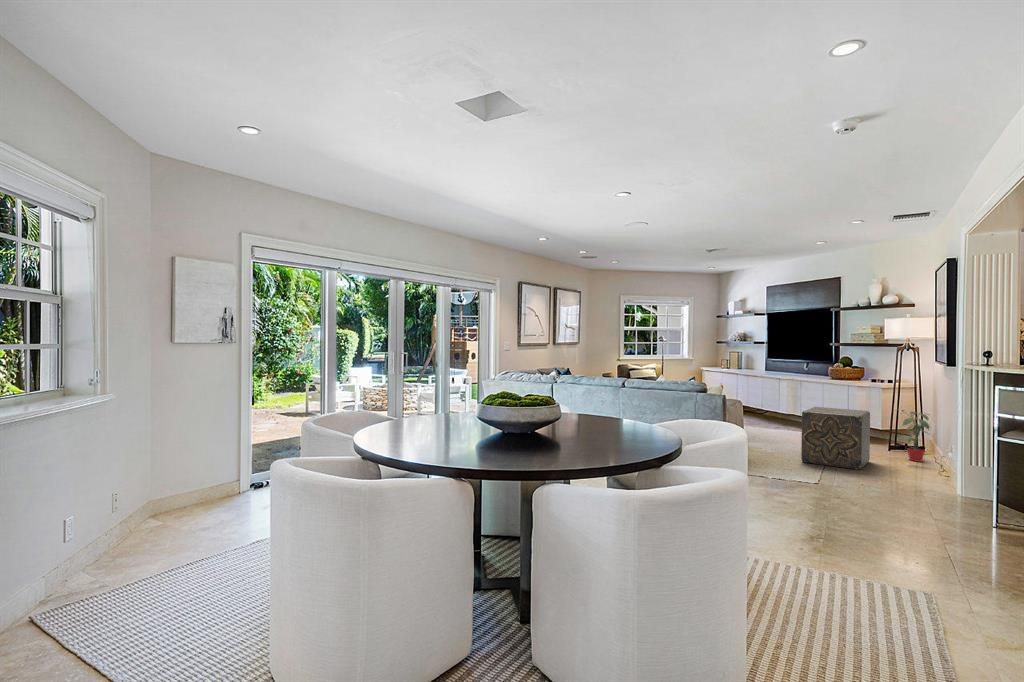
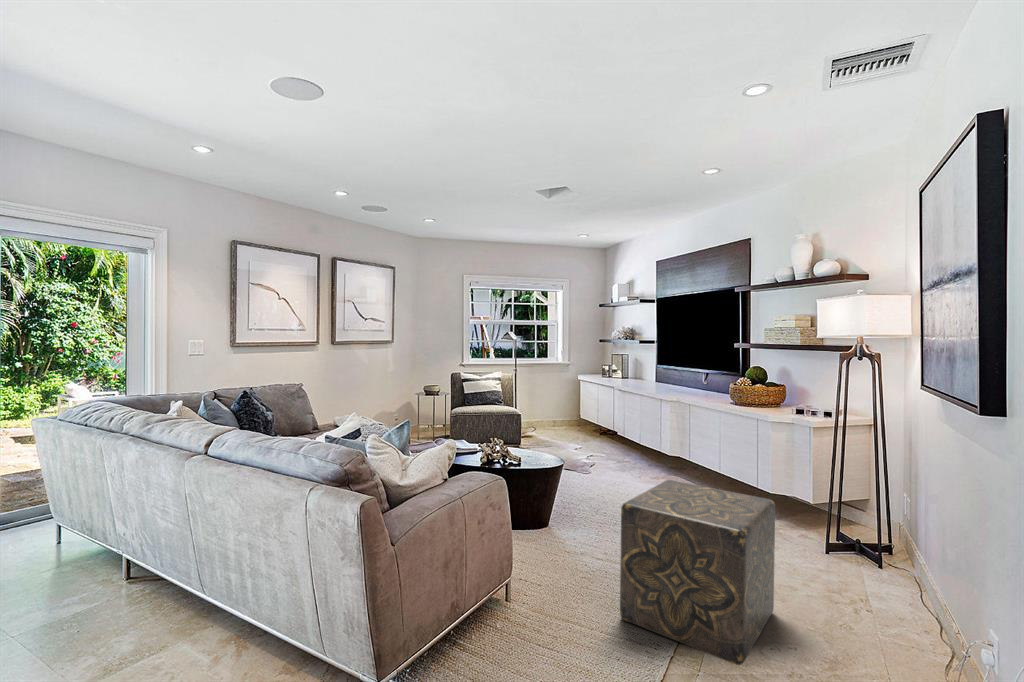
potted plant: present [900,410,930,462] -> none [825,485,913,610]

